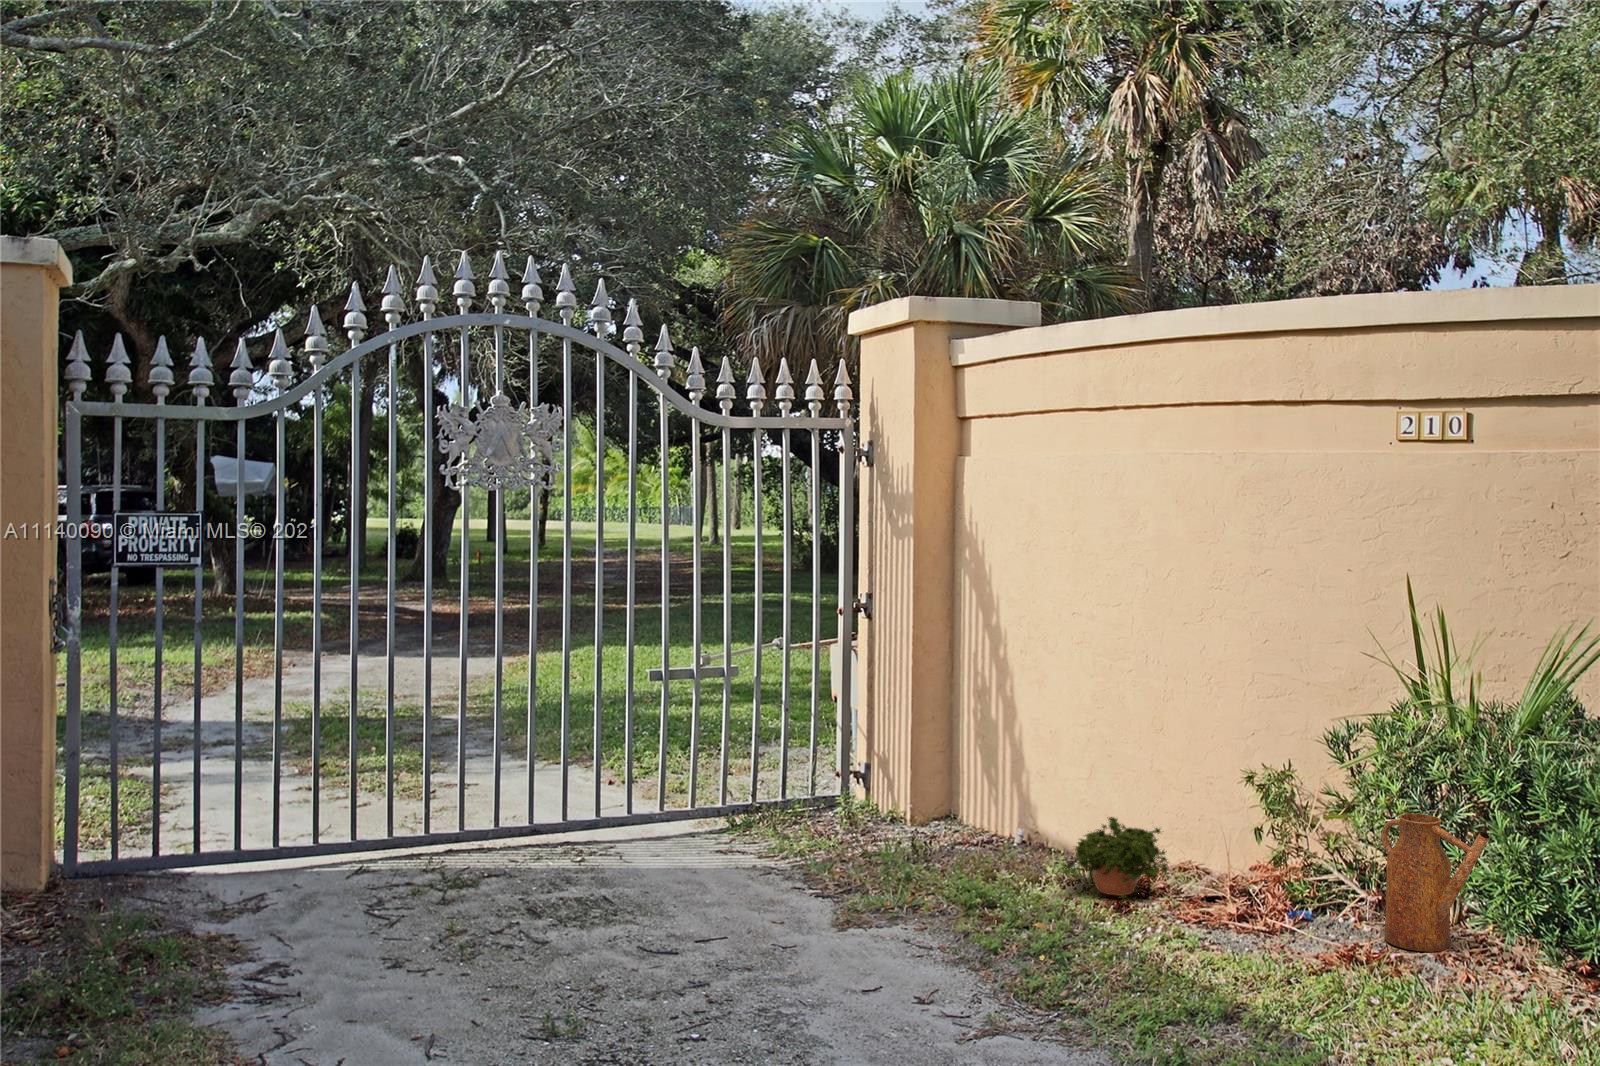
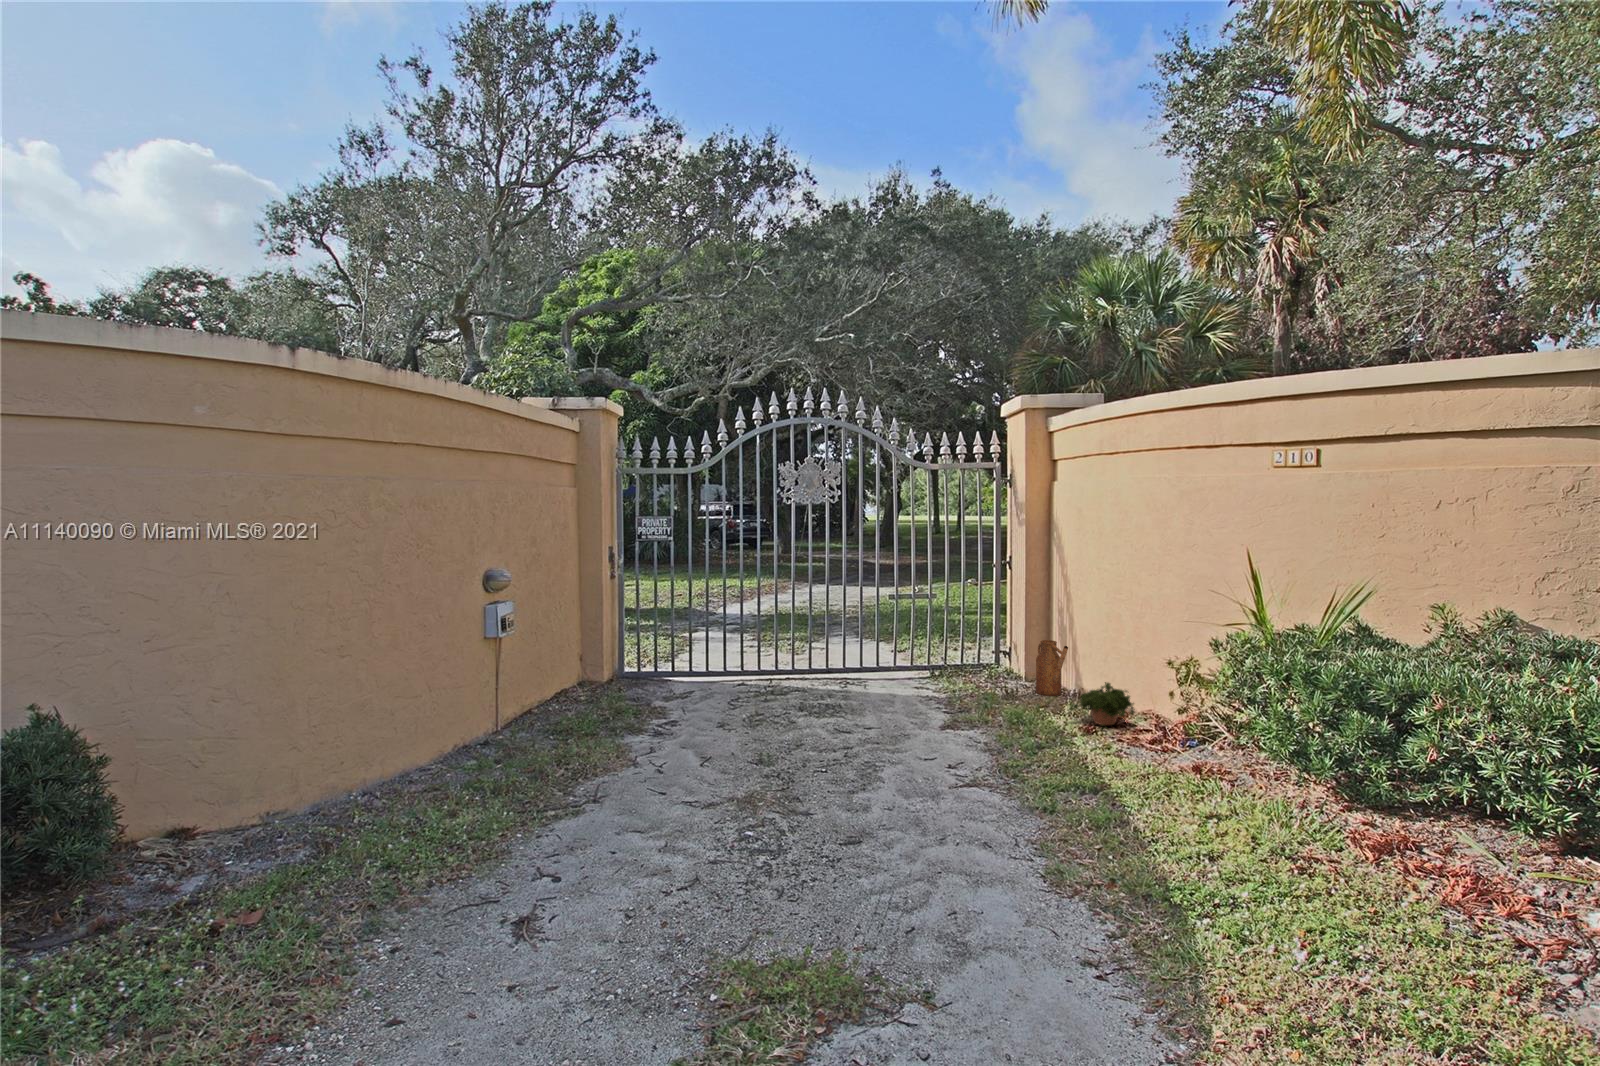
watering can: present [1381,813,1490,952] -> present [1036,640,1068,696]

